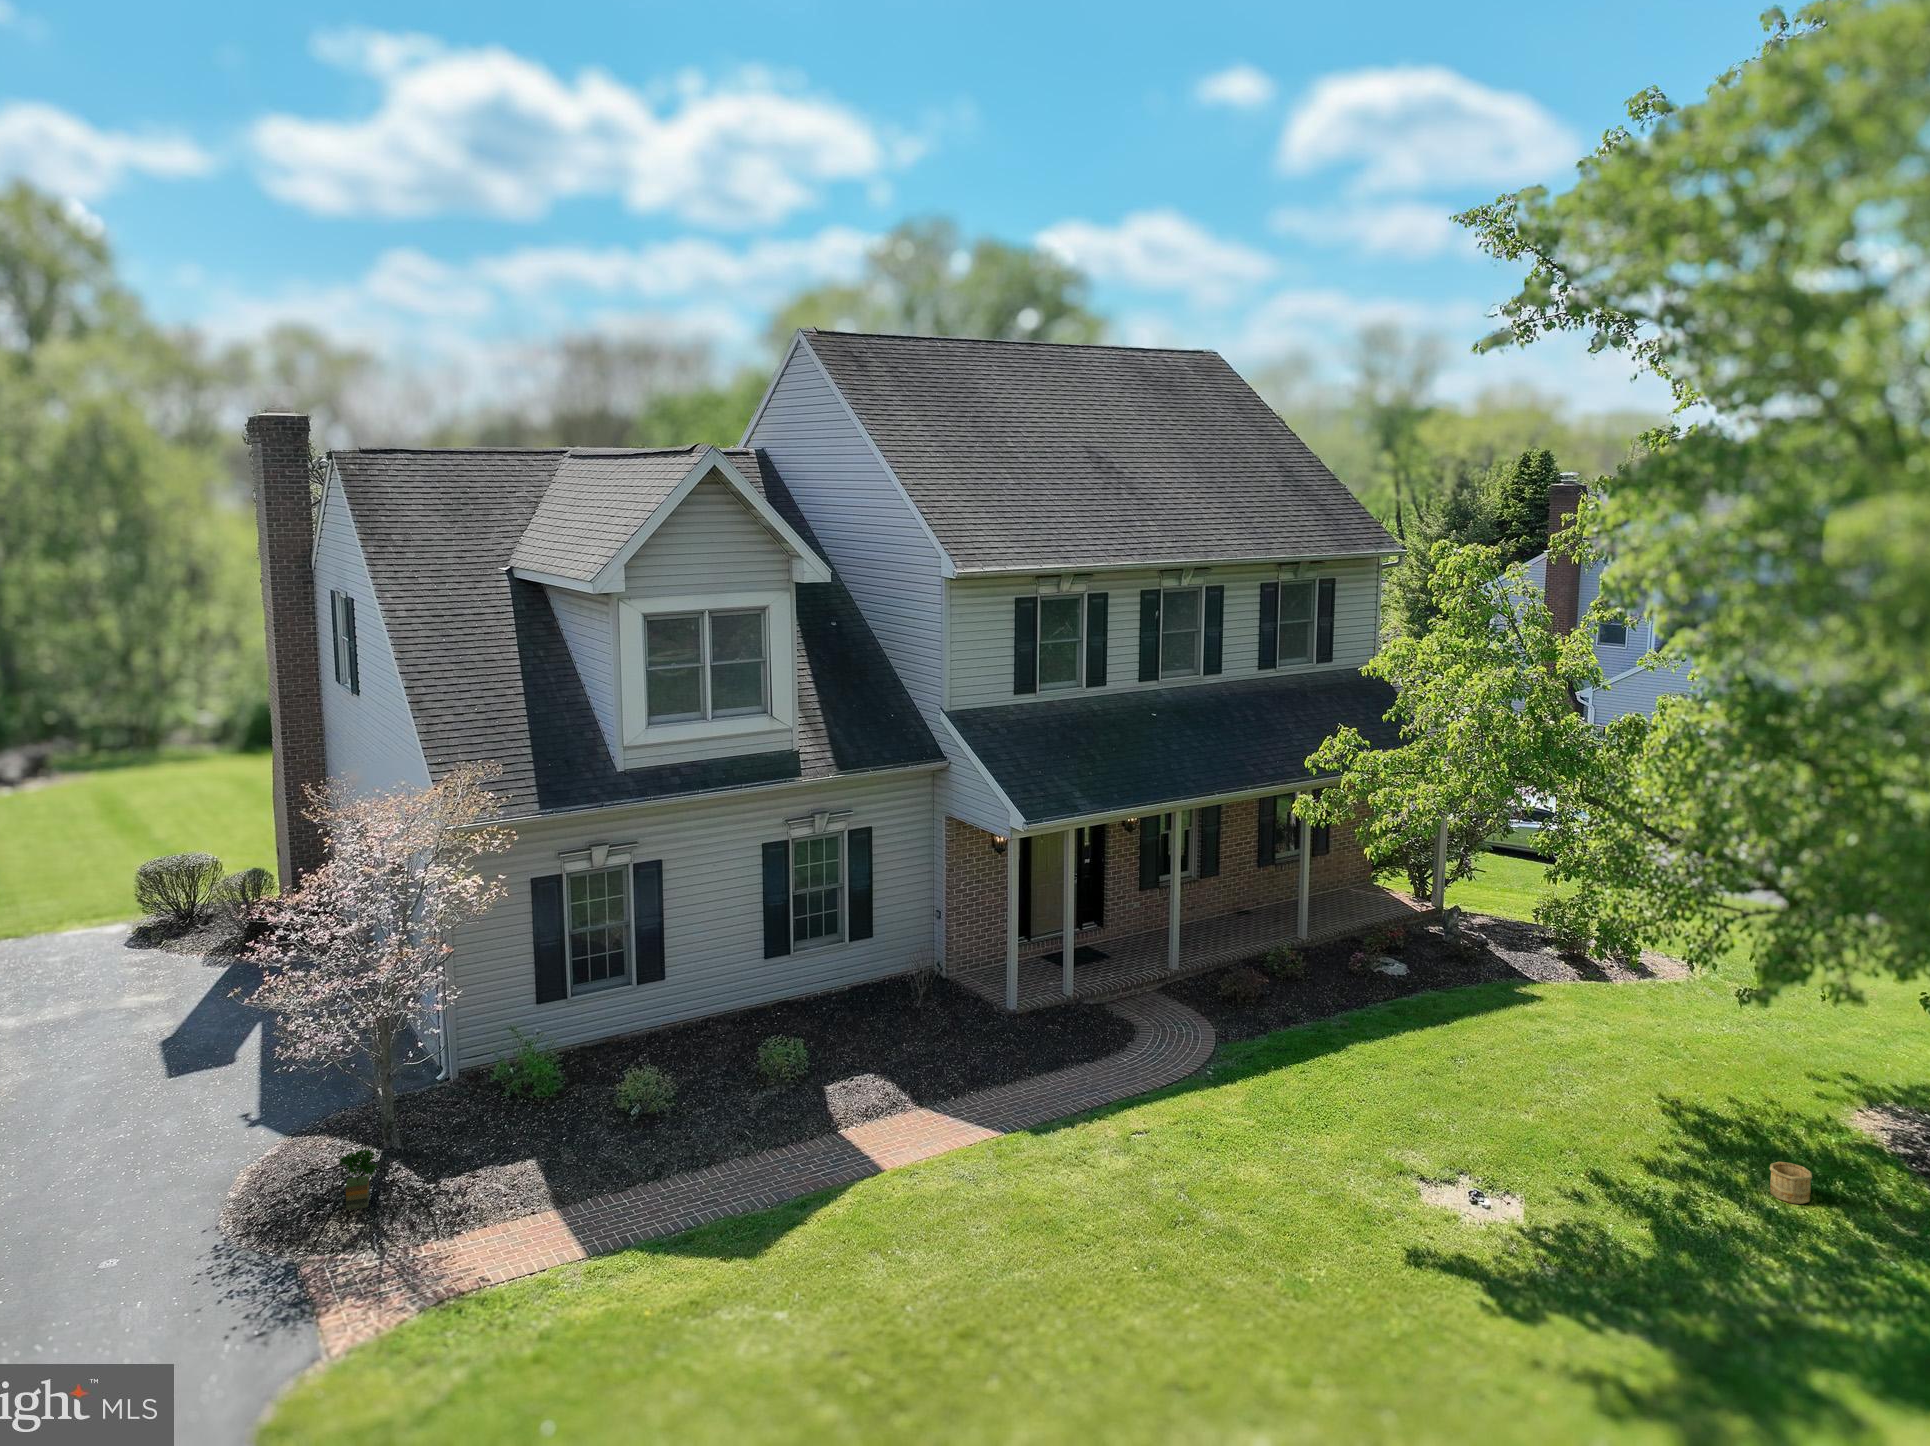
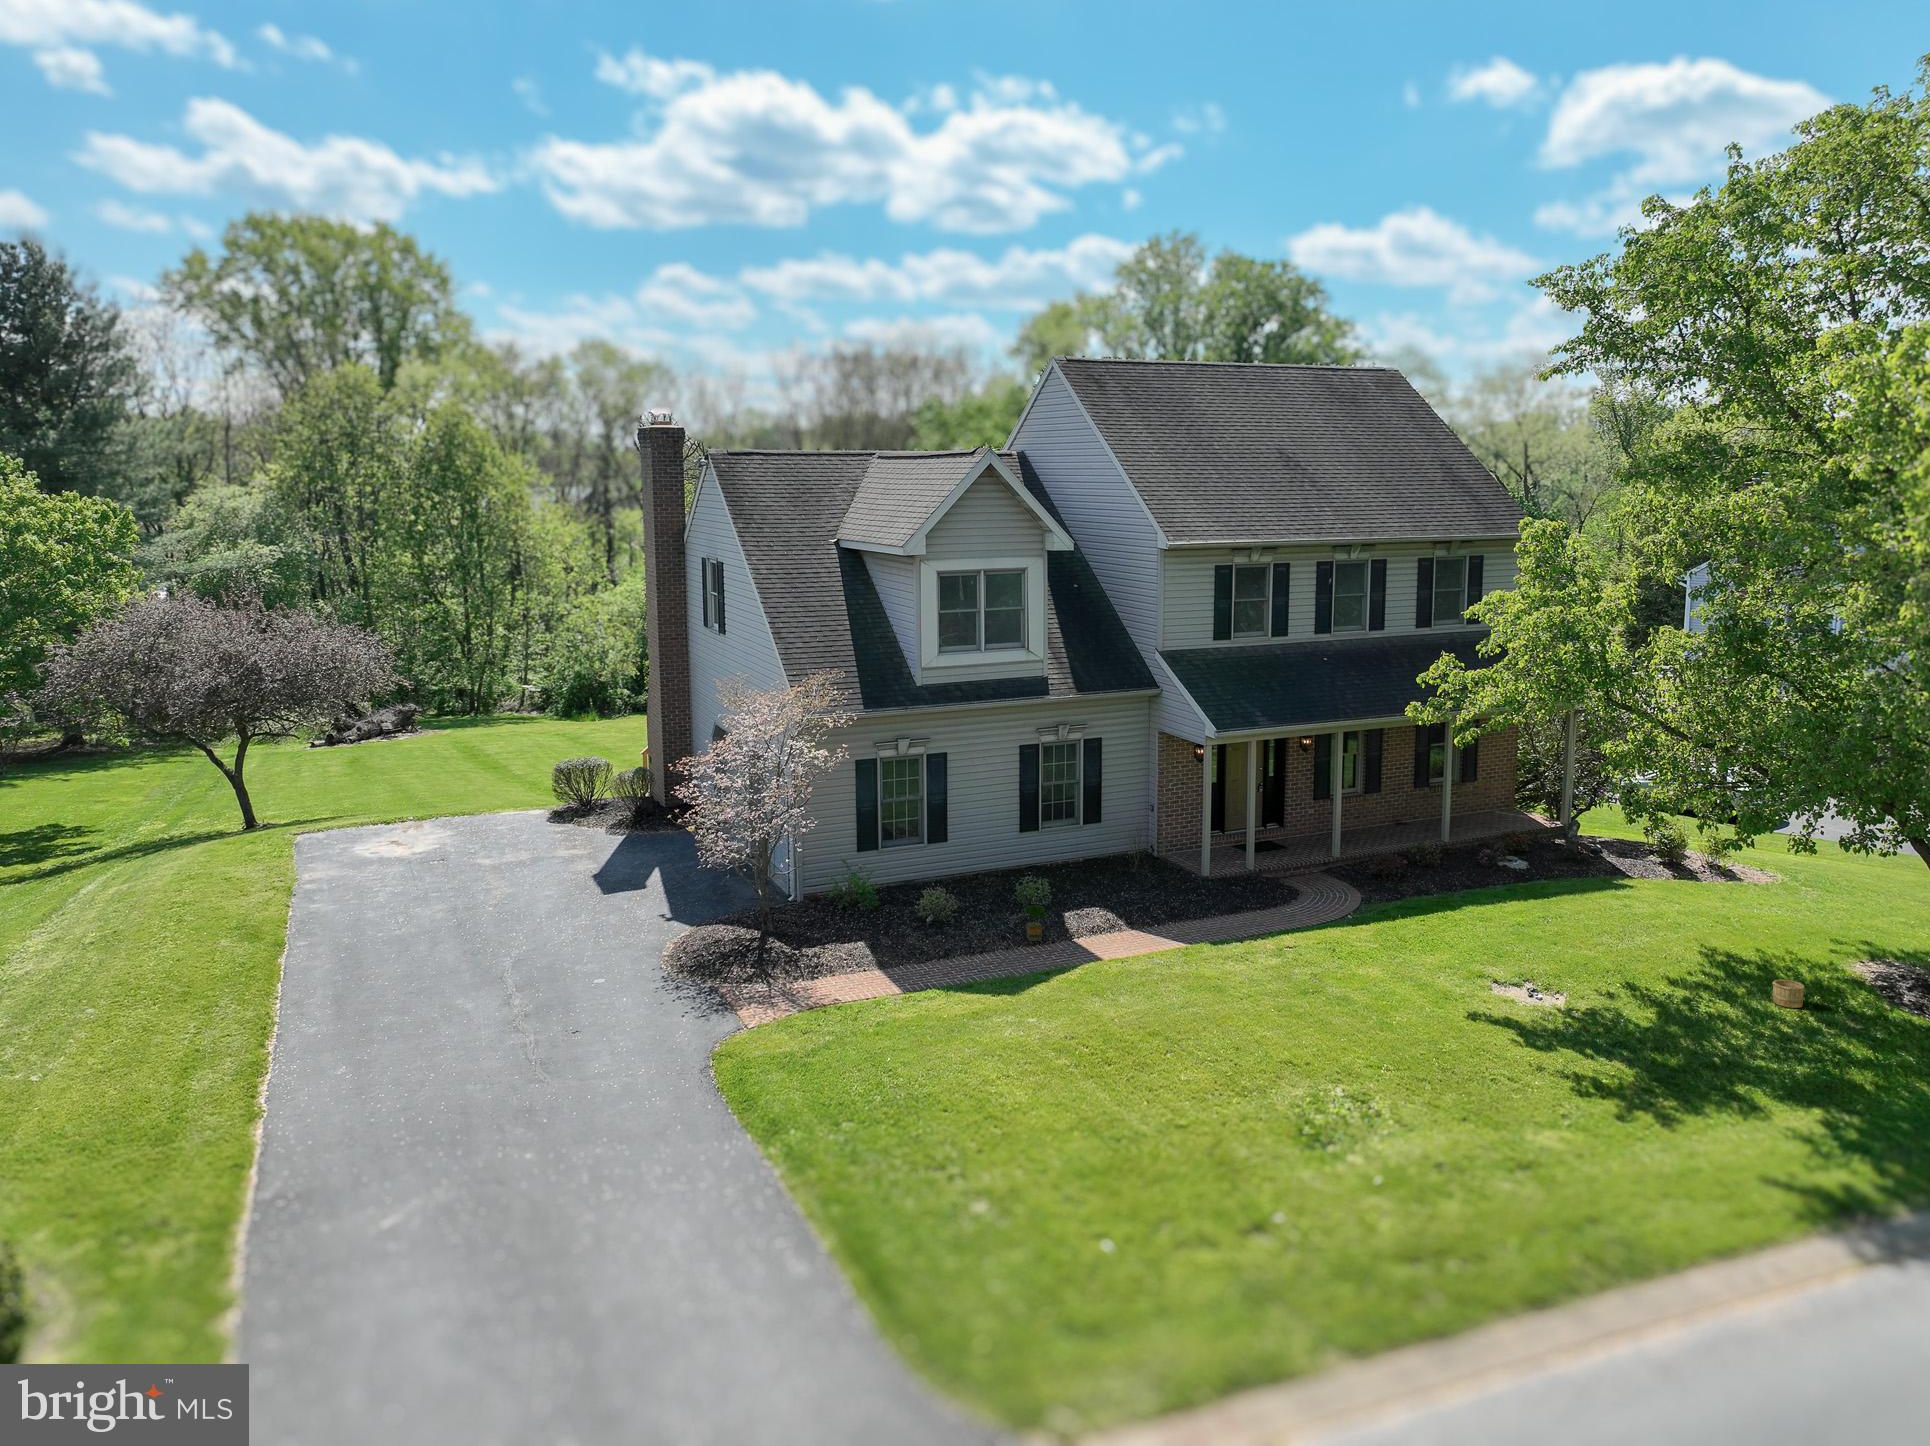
potted tree: present [339,1149,377,1210] -> present [1024,905,1047,941]

